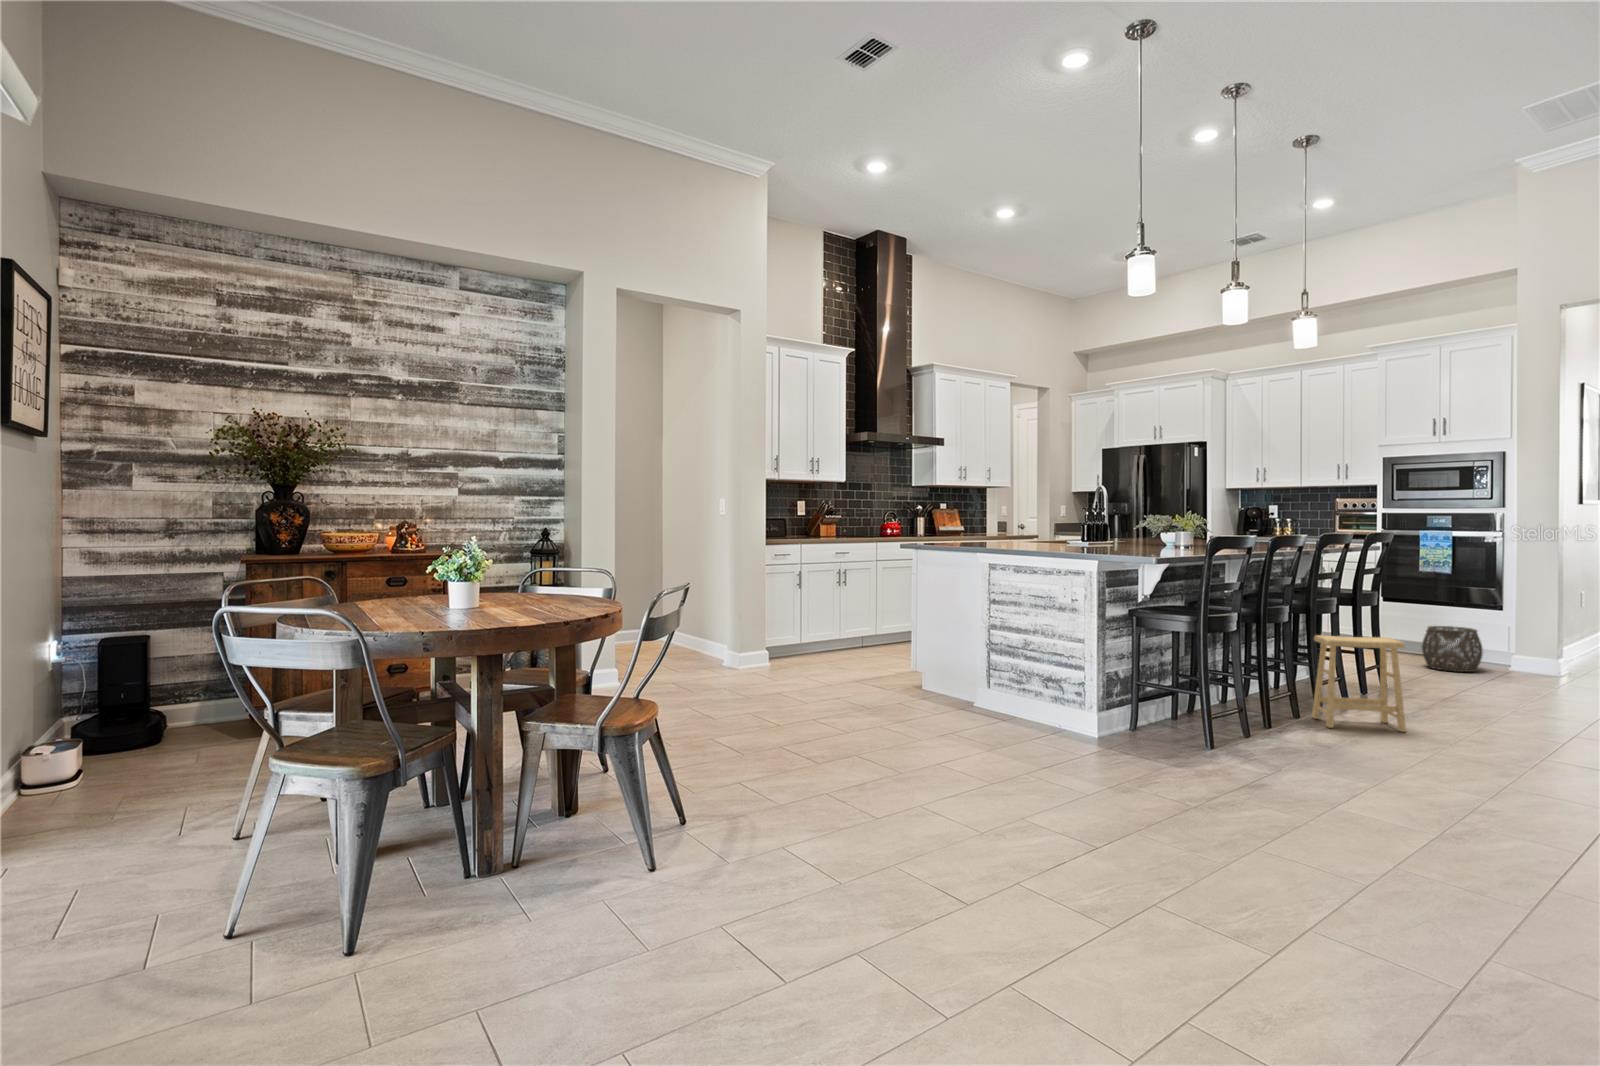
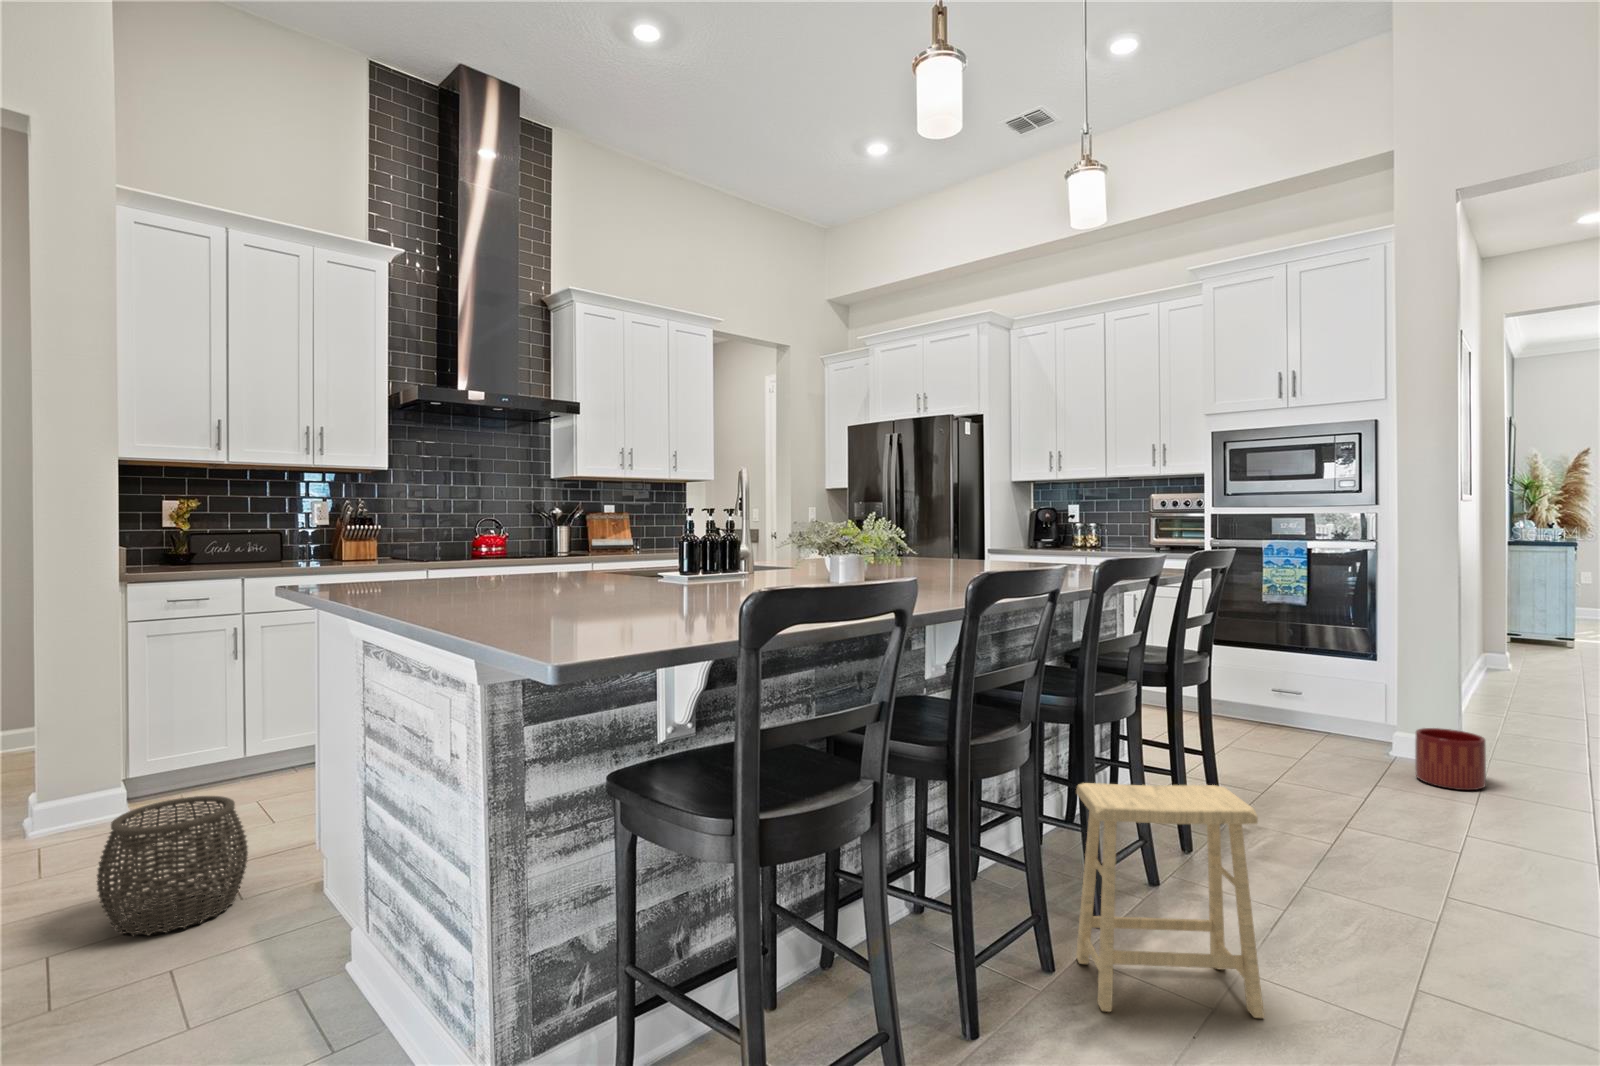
woven basket: present [1422,626,1483,672] -> present [97,796,248,936]
planter: none [1522,649,1568,684] -> present [1415,728,1486,790]

